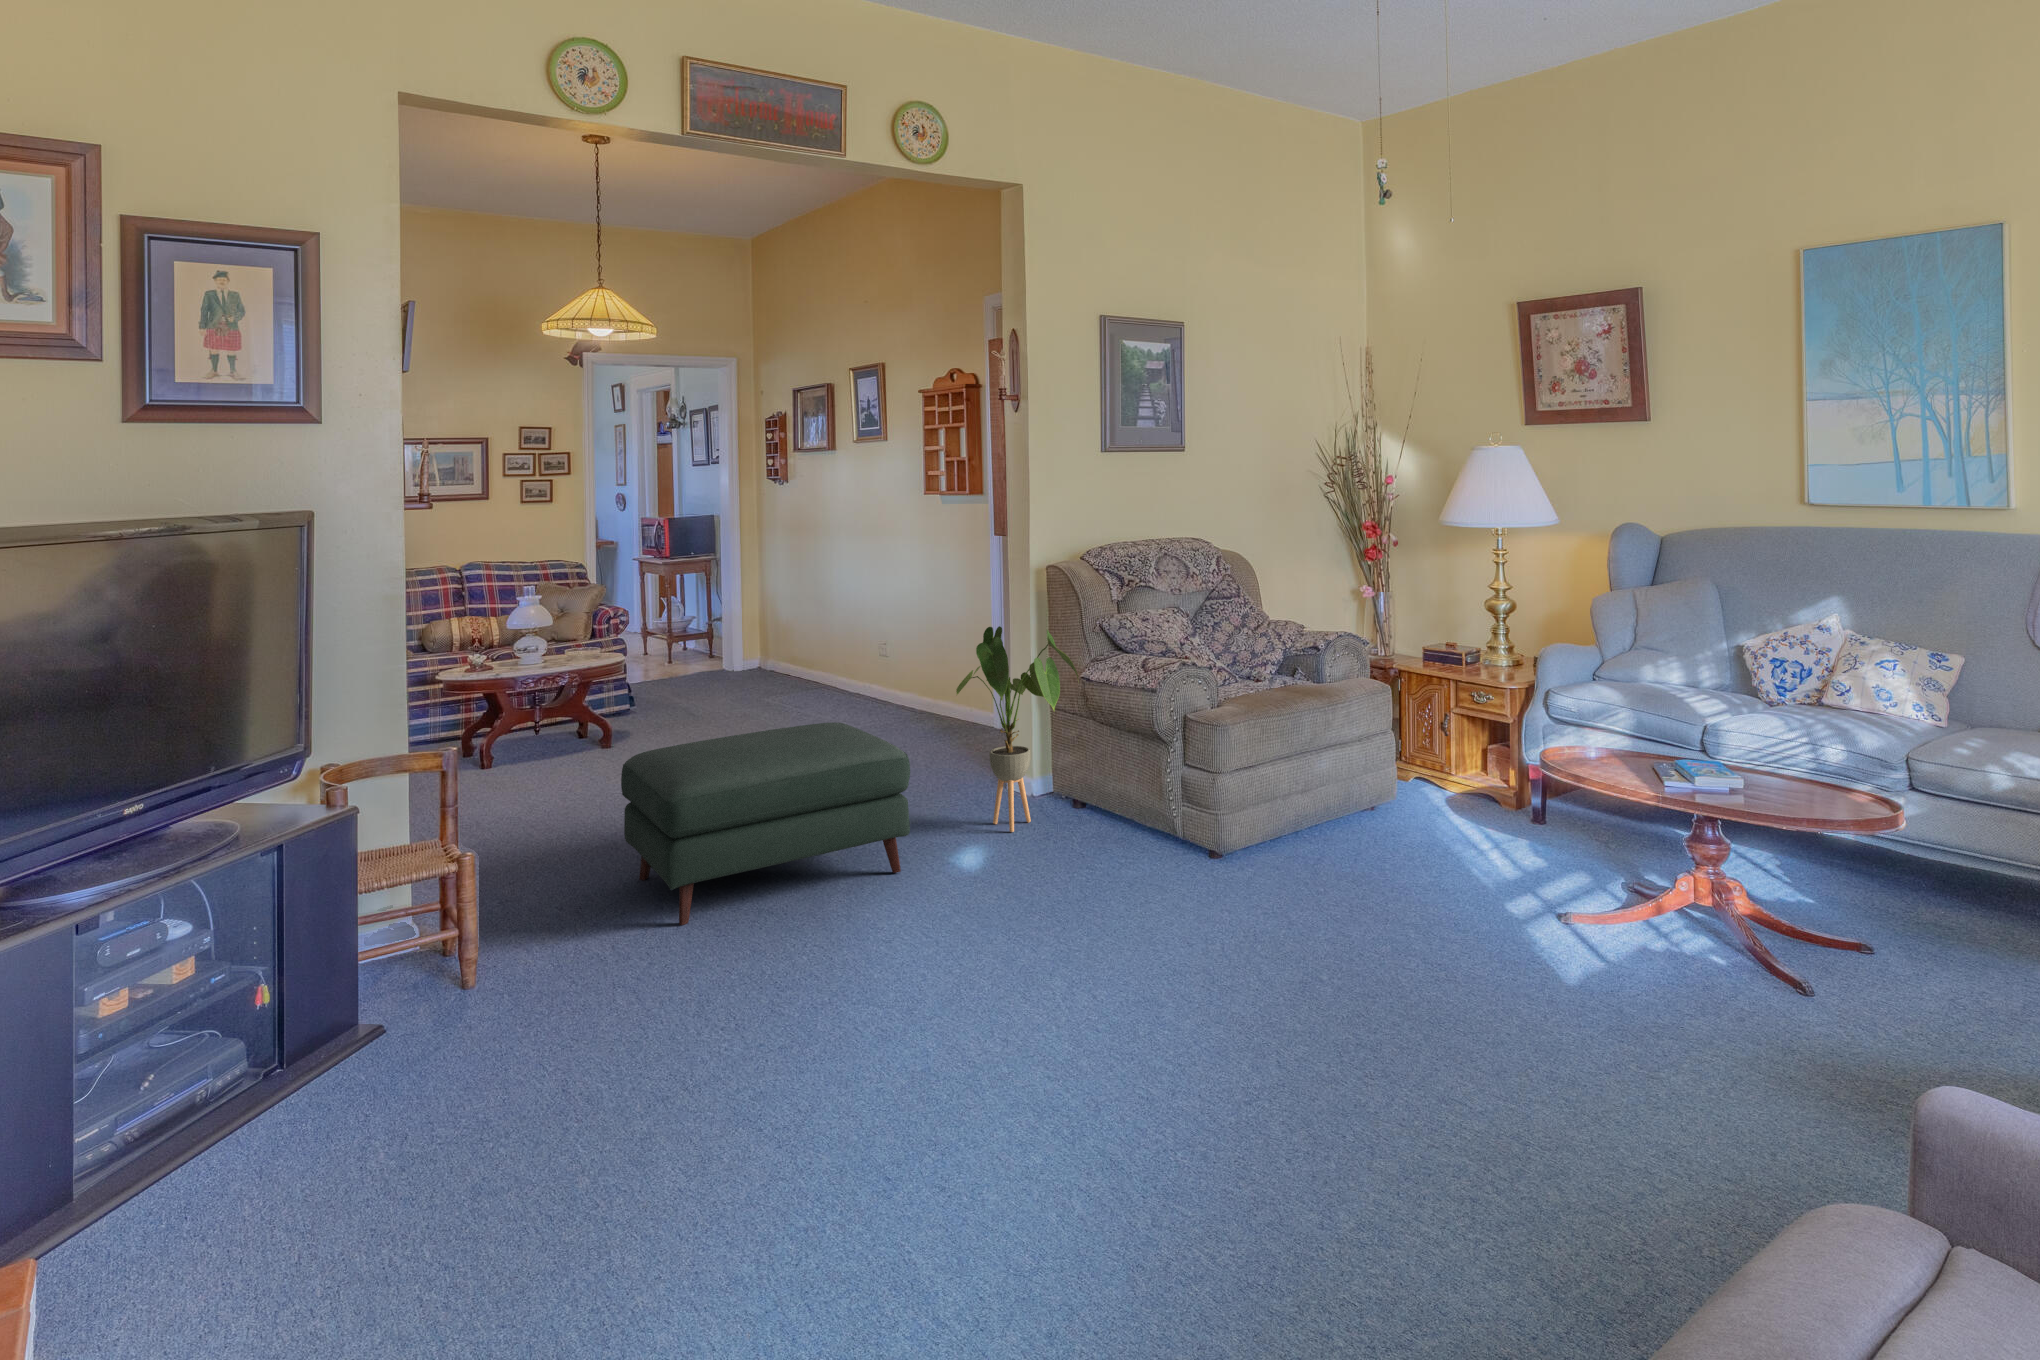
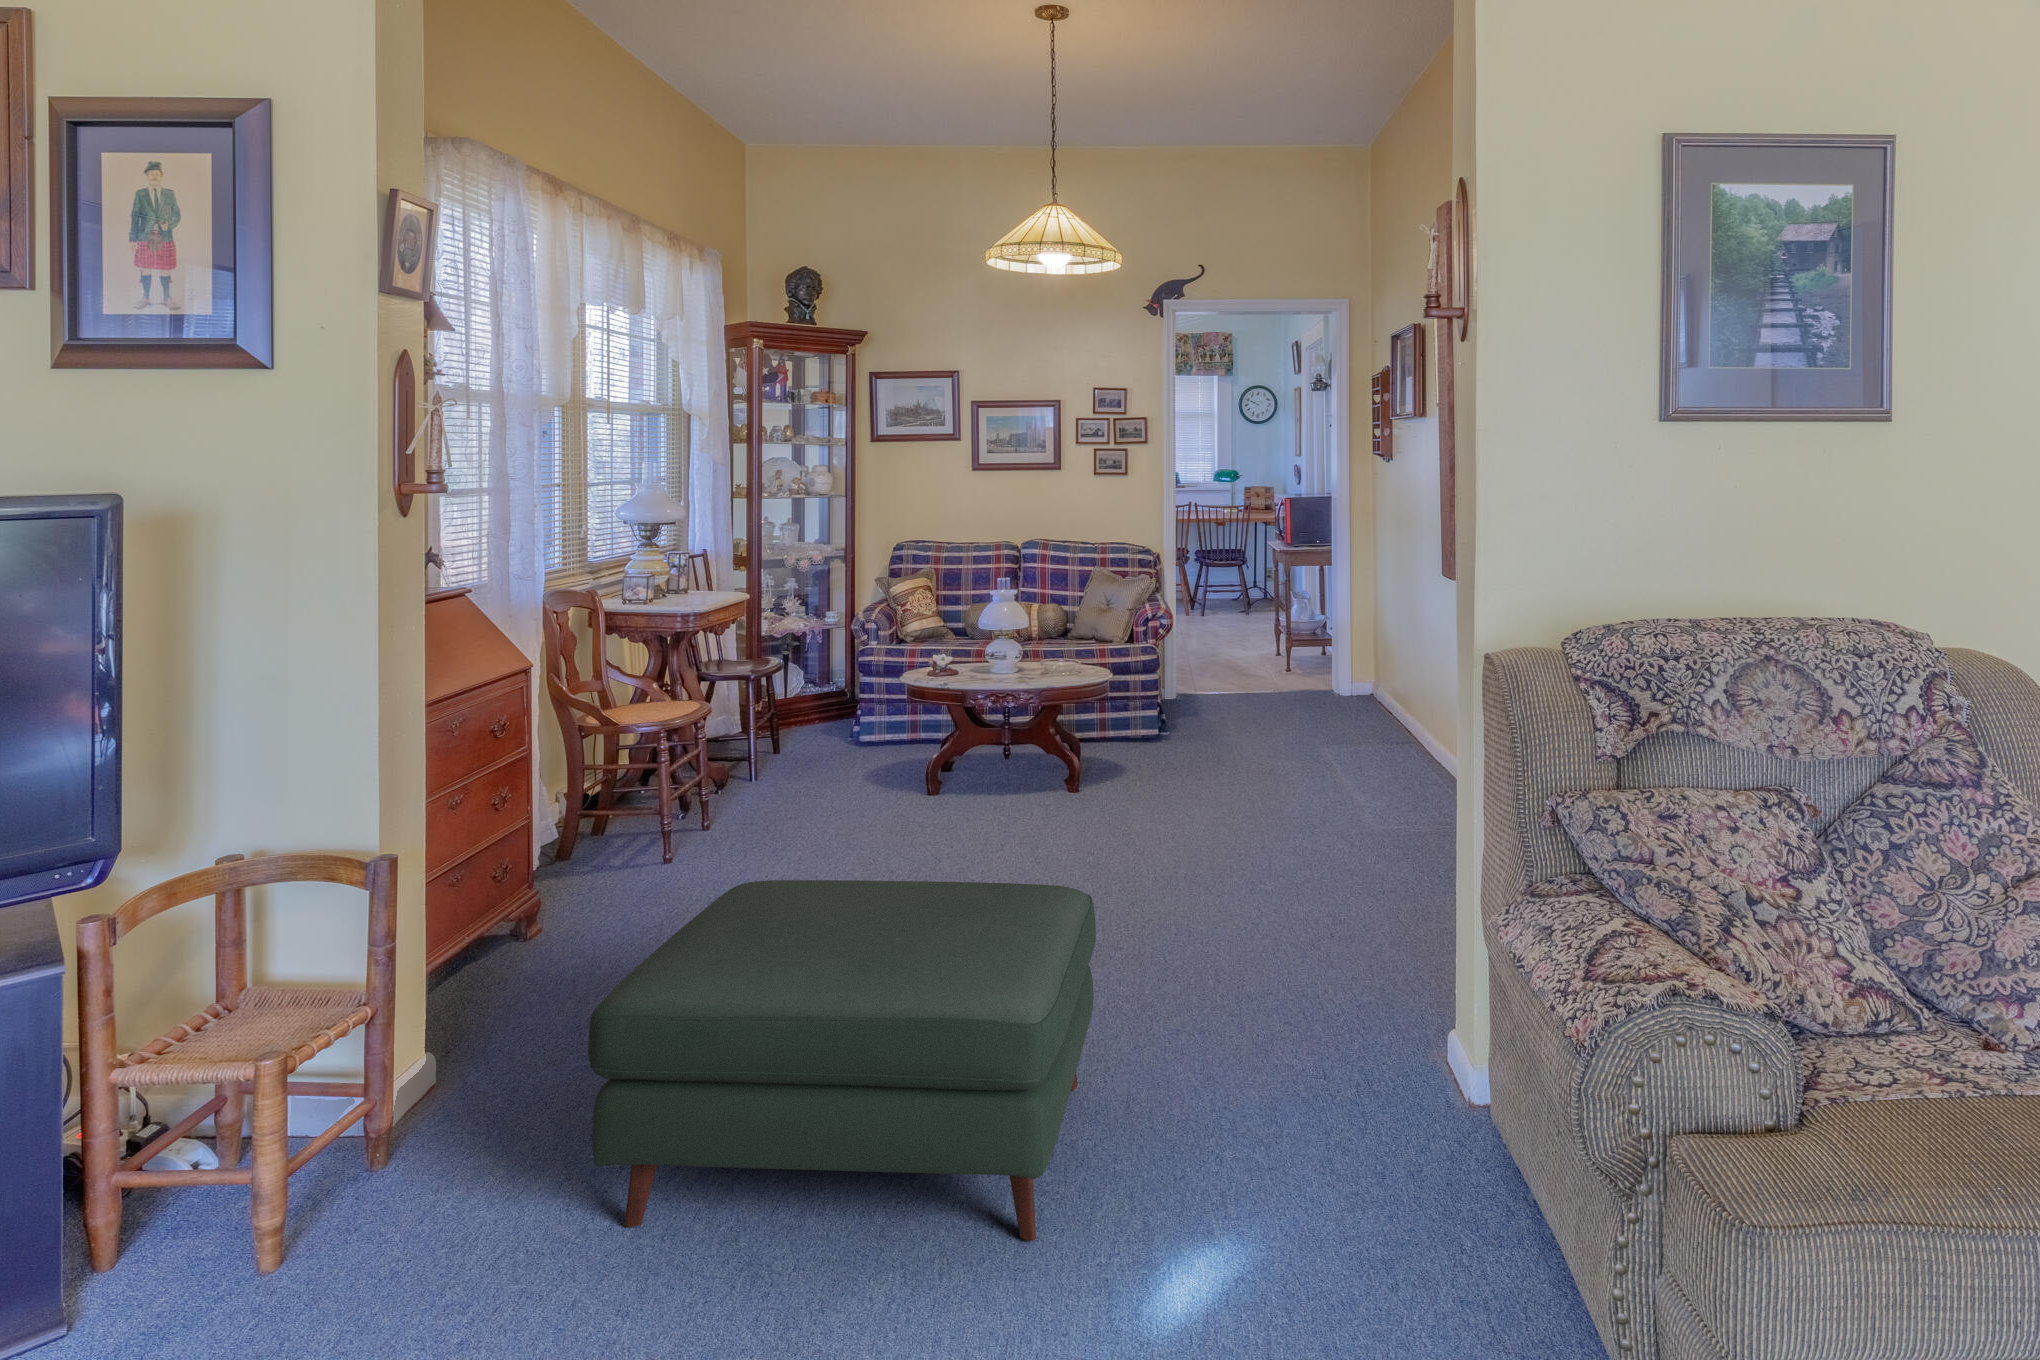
house plant: present [956,626,1078,832] -> none [1241,766,1497,1203]

